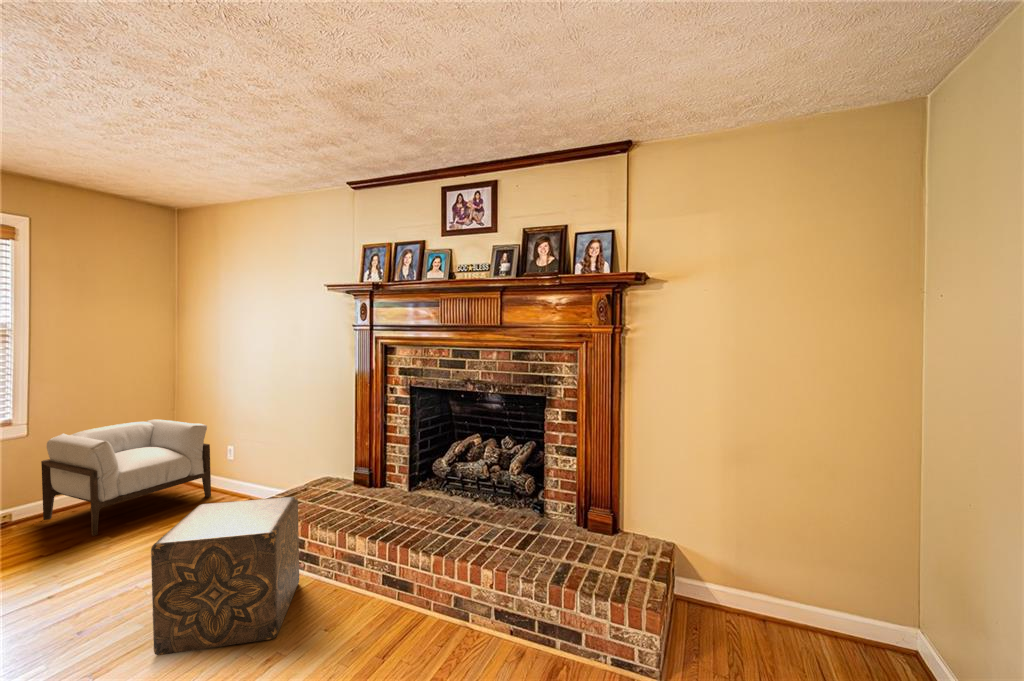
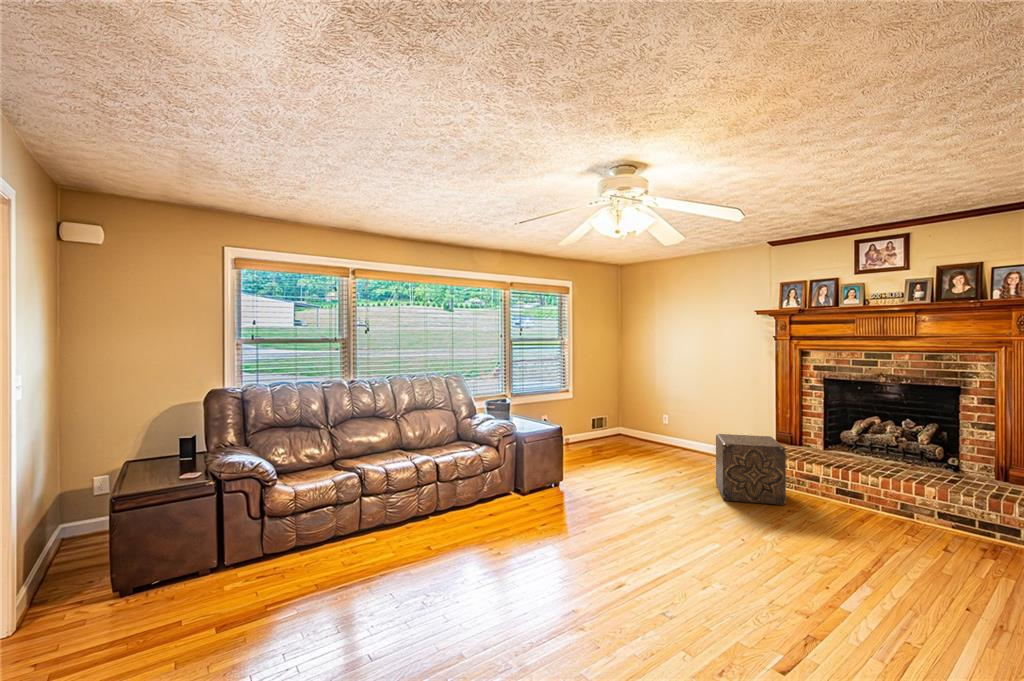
armchair: present [41,420,211,536] -> none [575,394,655,455]

